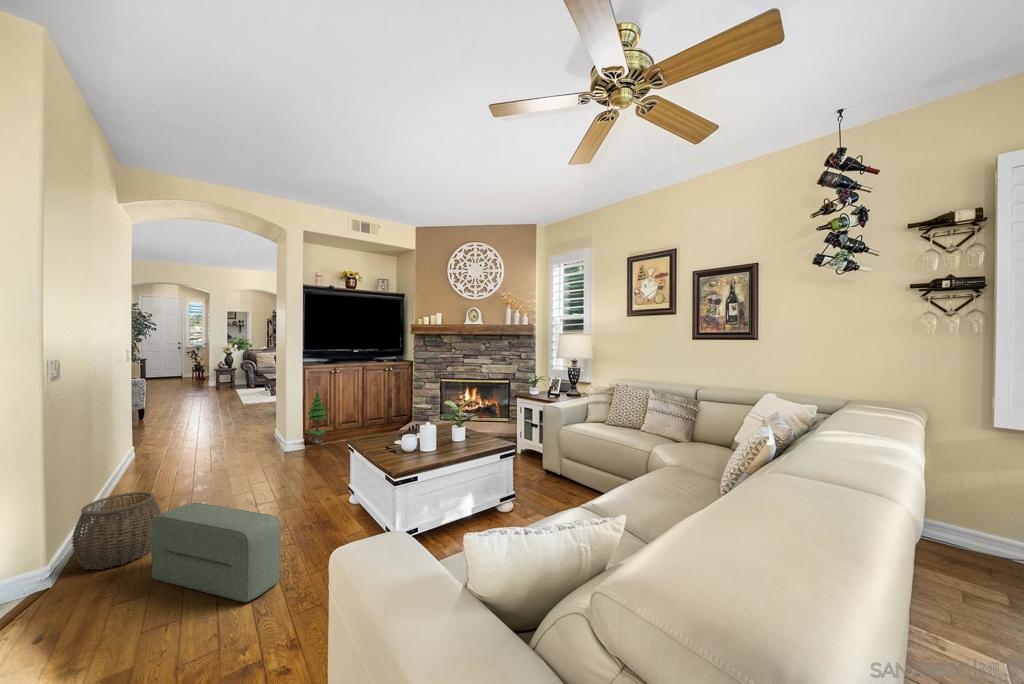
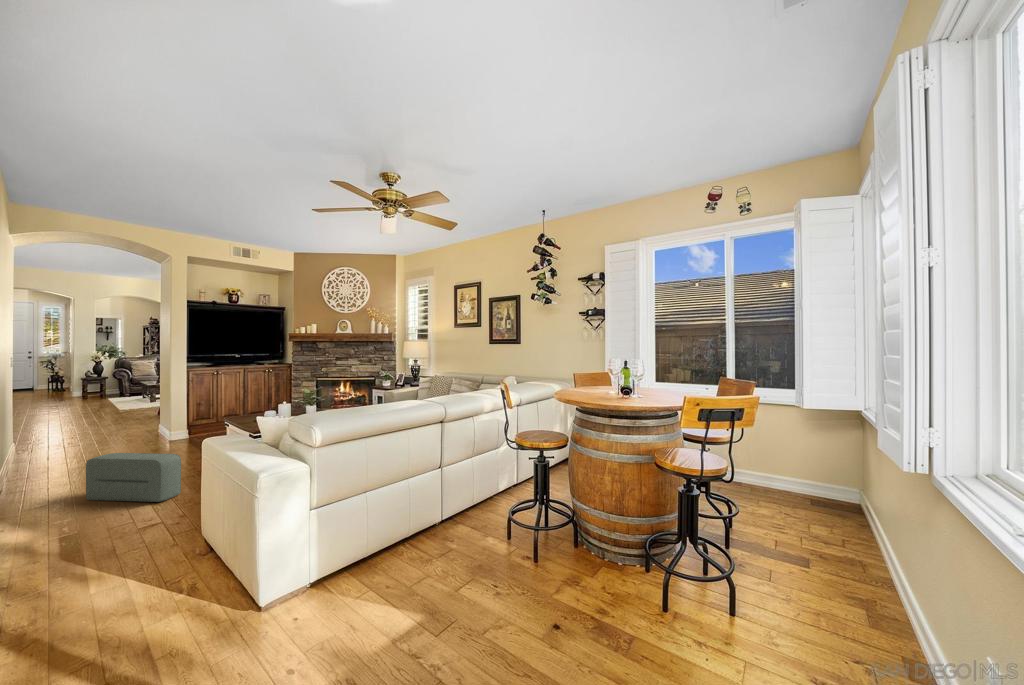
potted tree: present [307,391,328,445] -> none [192,388,213,433]
woven basket: present [72,492,161,570] -> none [19,452,86,500]

